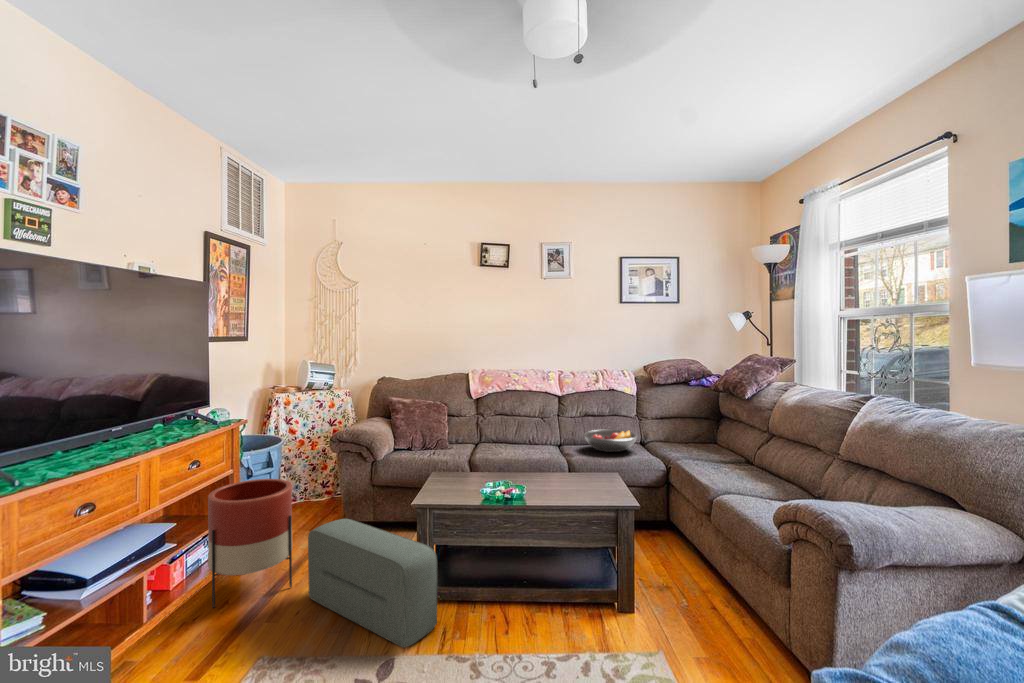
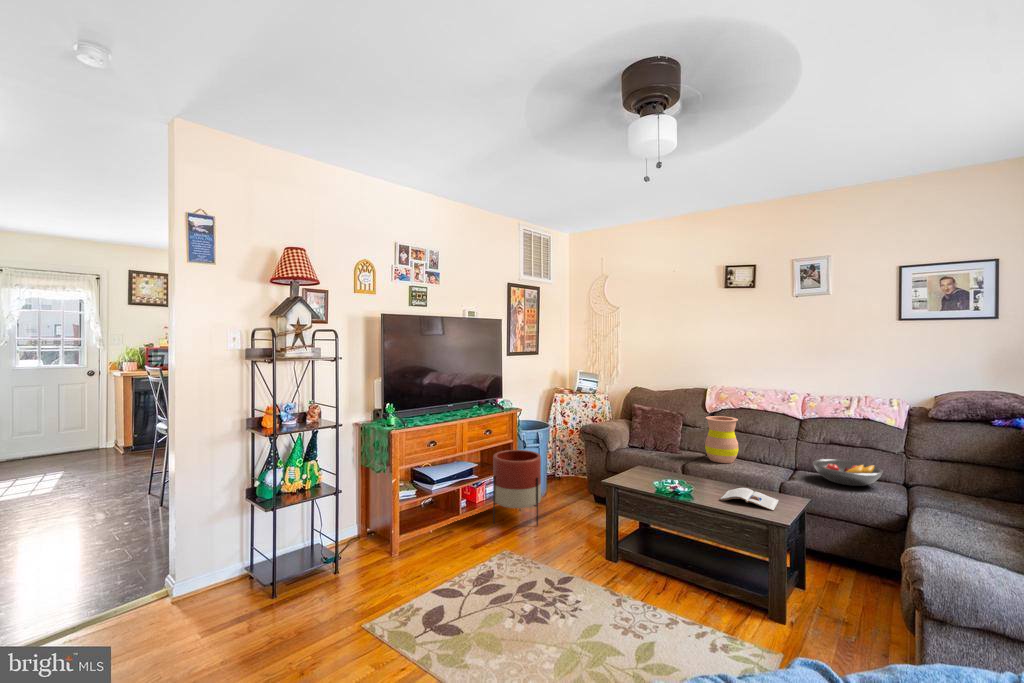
vase: none [481,401,514,451] -> present [705,416,739,463]
magazine: none [543,472,600,491] -> present [720,488,778,511]
pouf: present [308,518,437,648] -> none [544,487,611,581]

